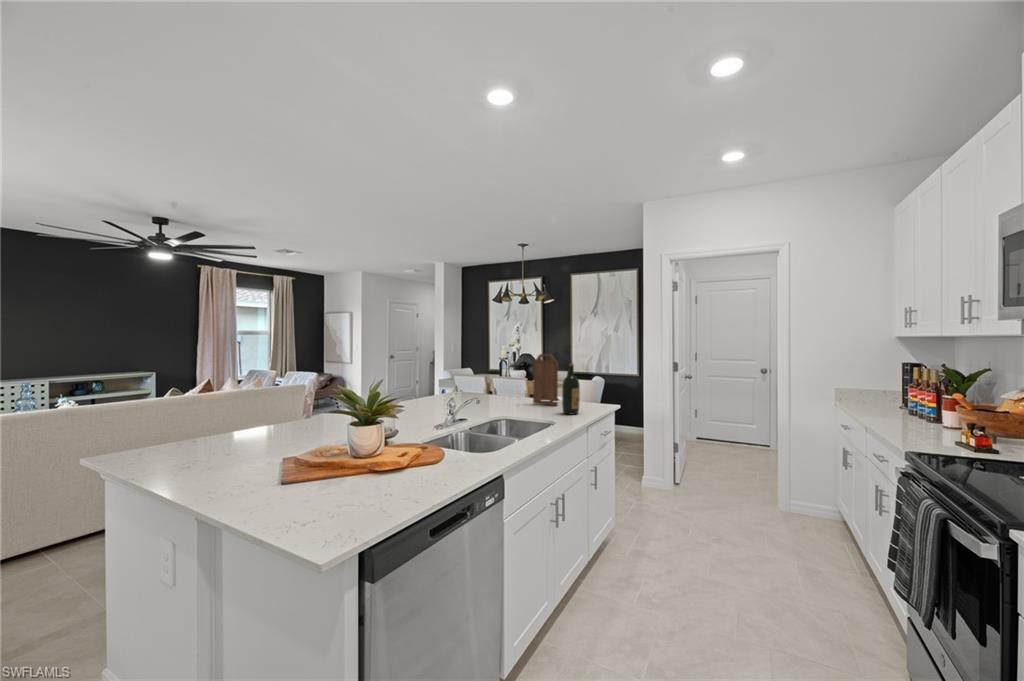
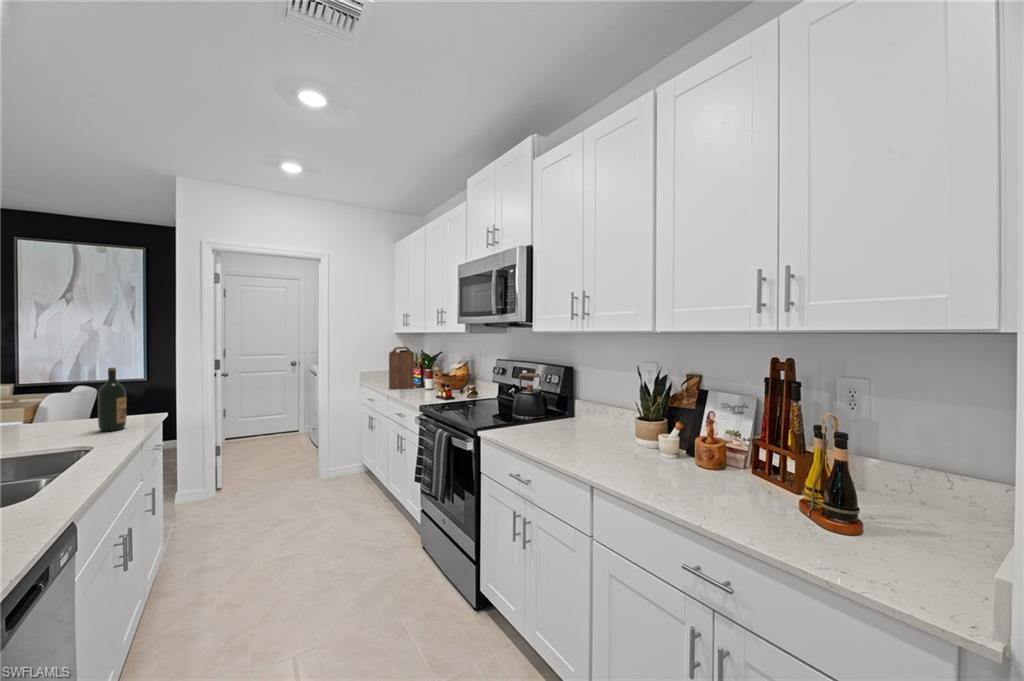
cutting board: present [533,354,558,406] -> present [389,347,414,389]

